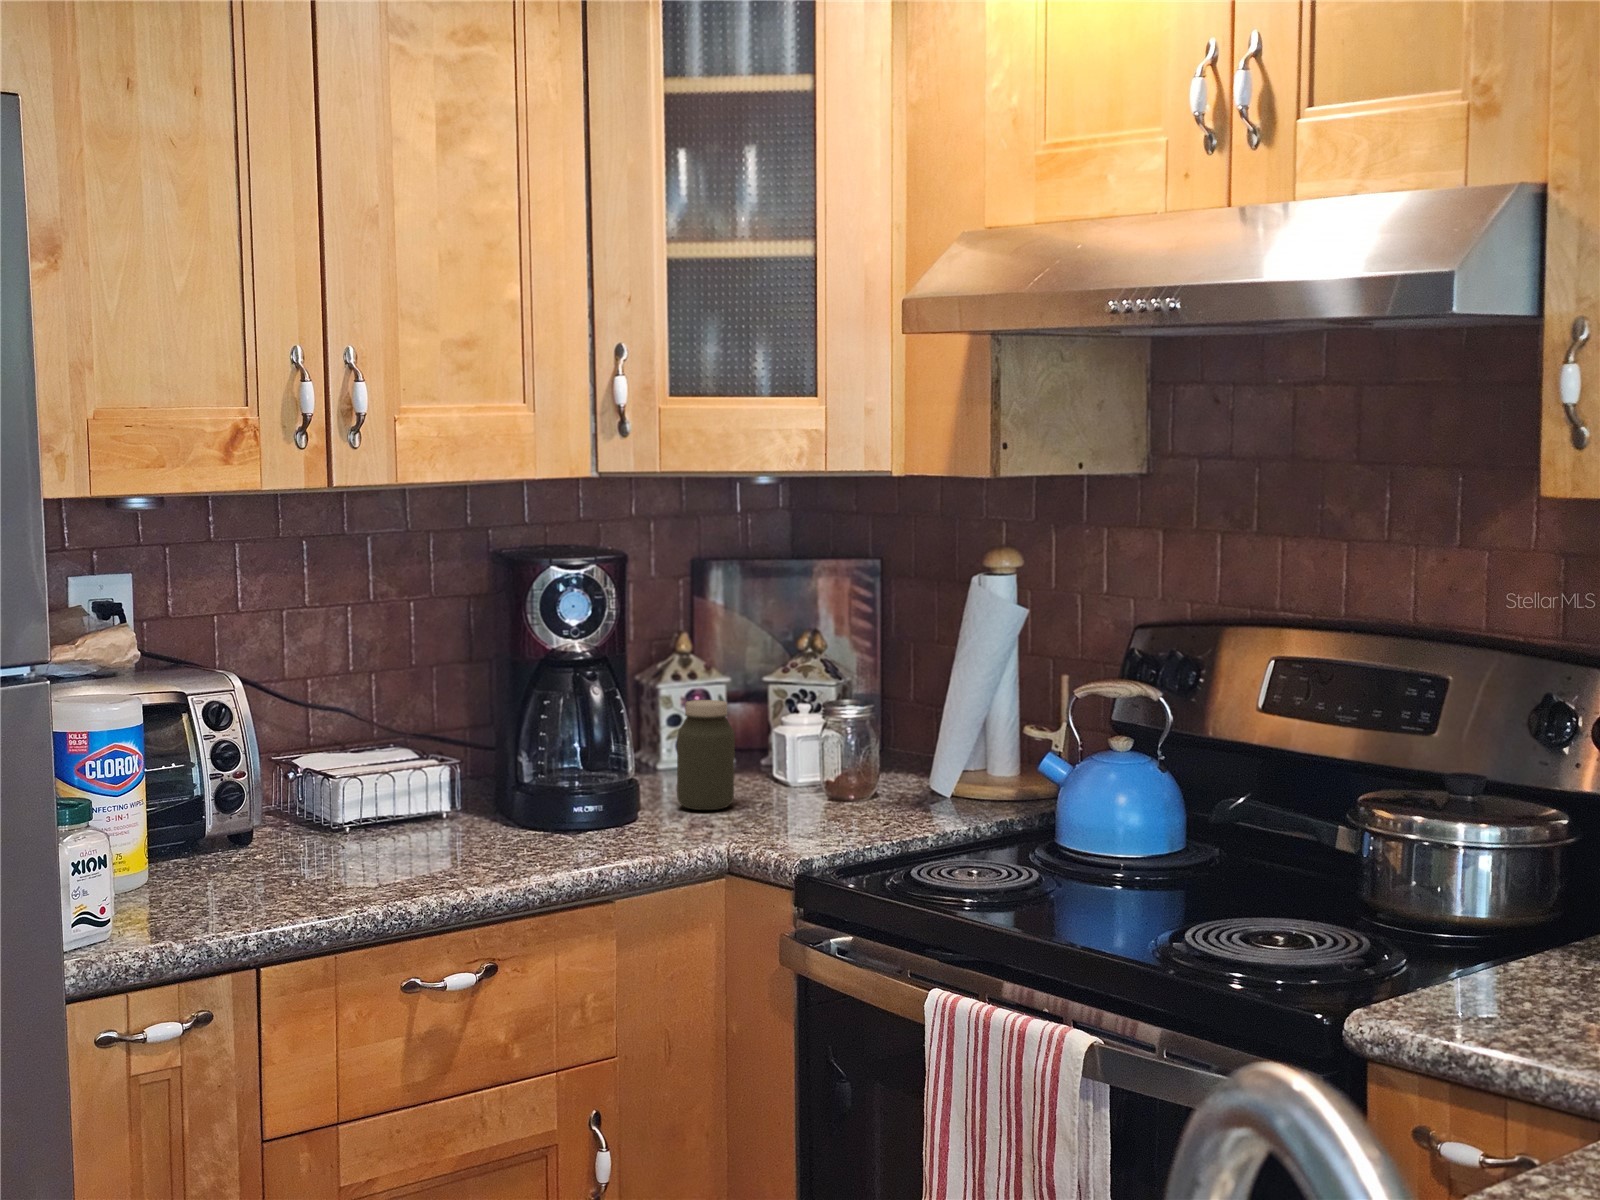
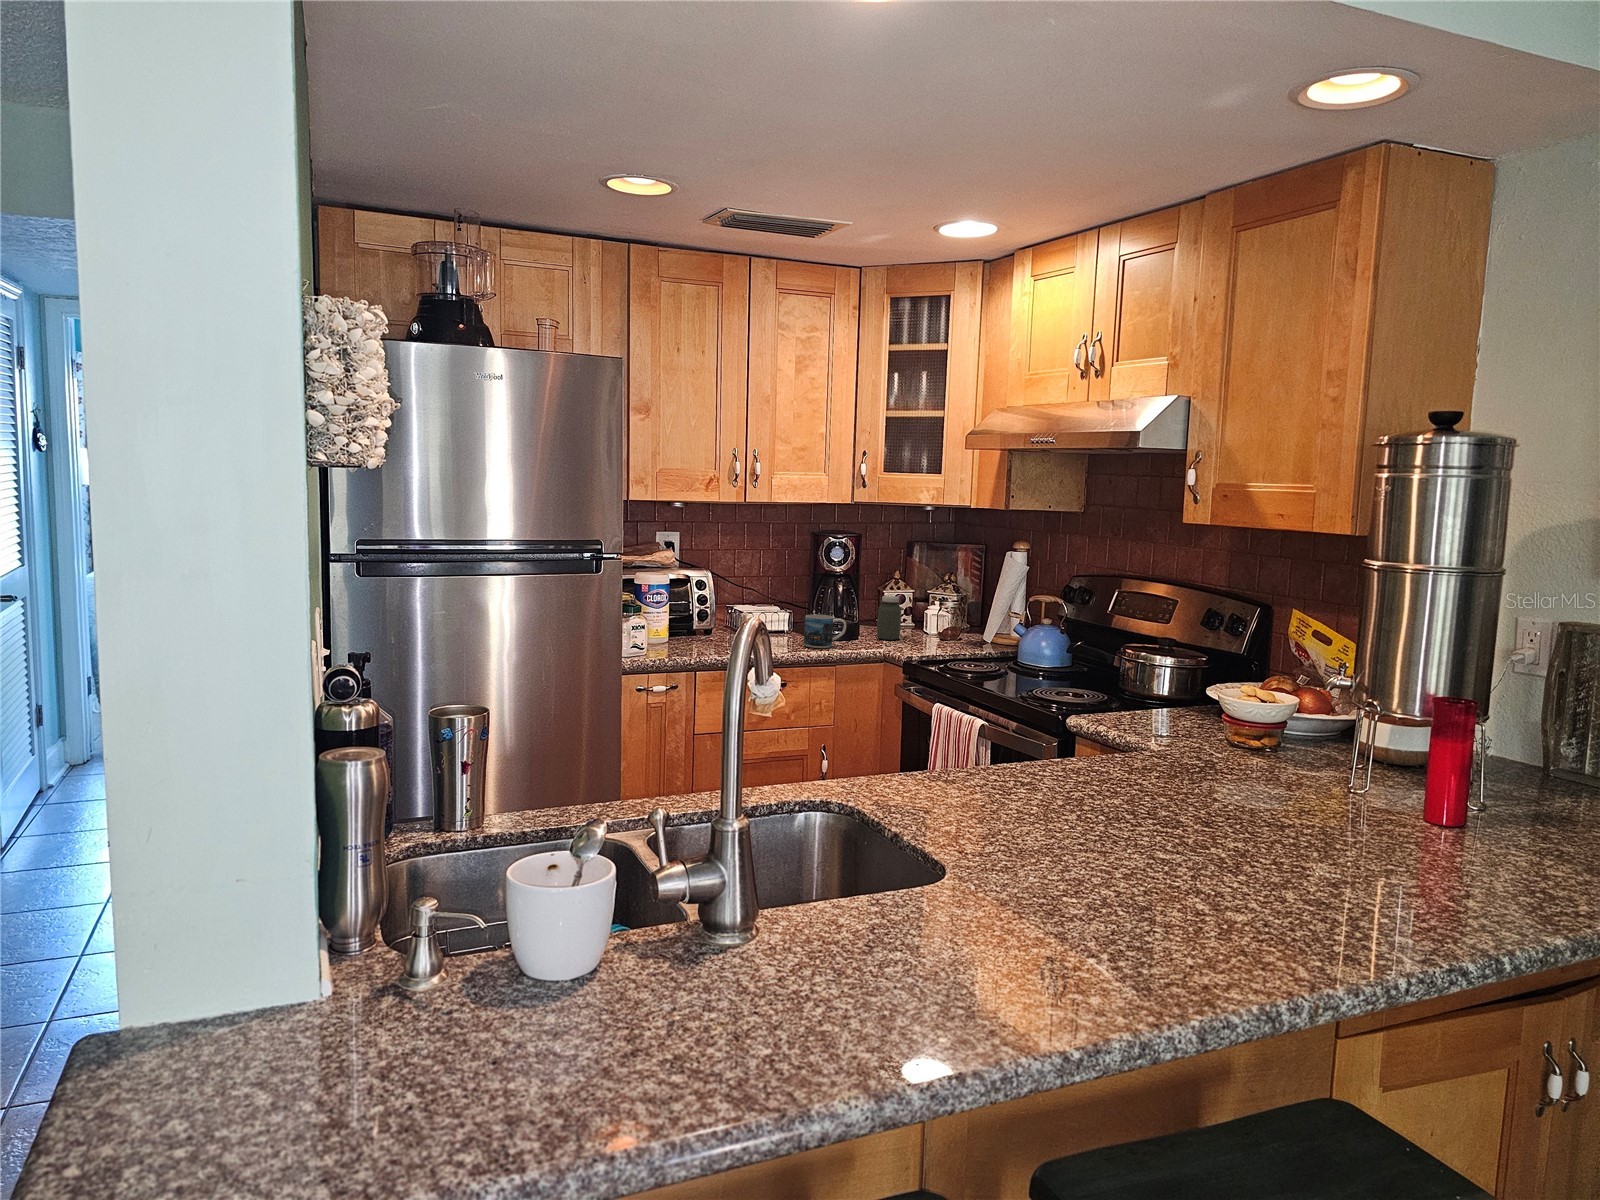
mug: none [519,767,623,857] -> present [804,614,846,648]

